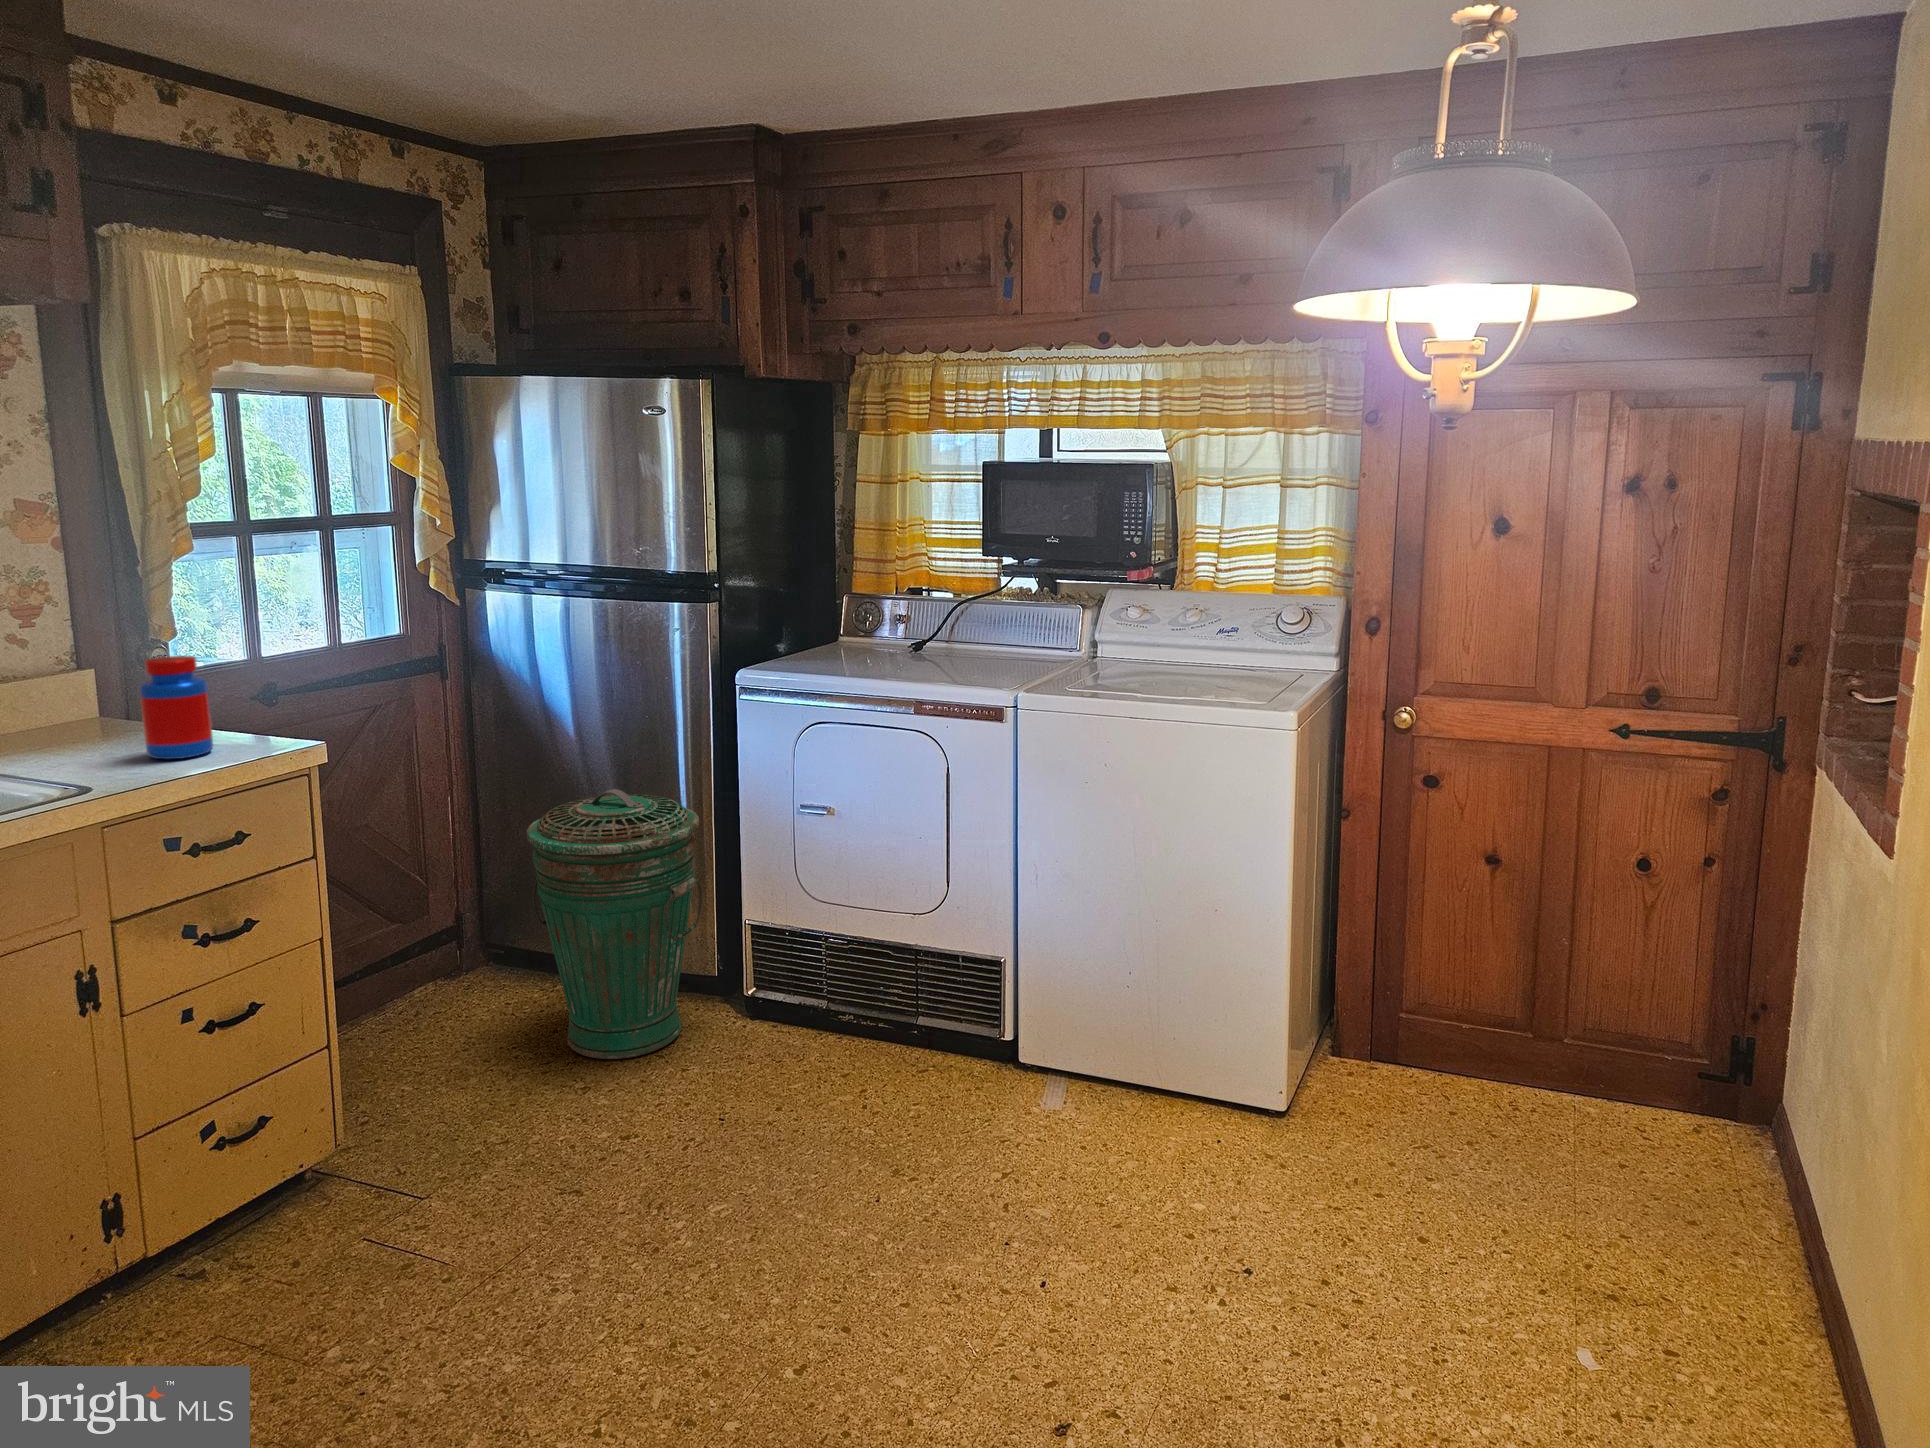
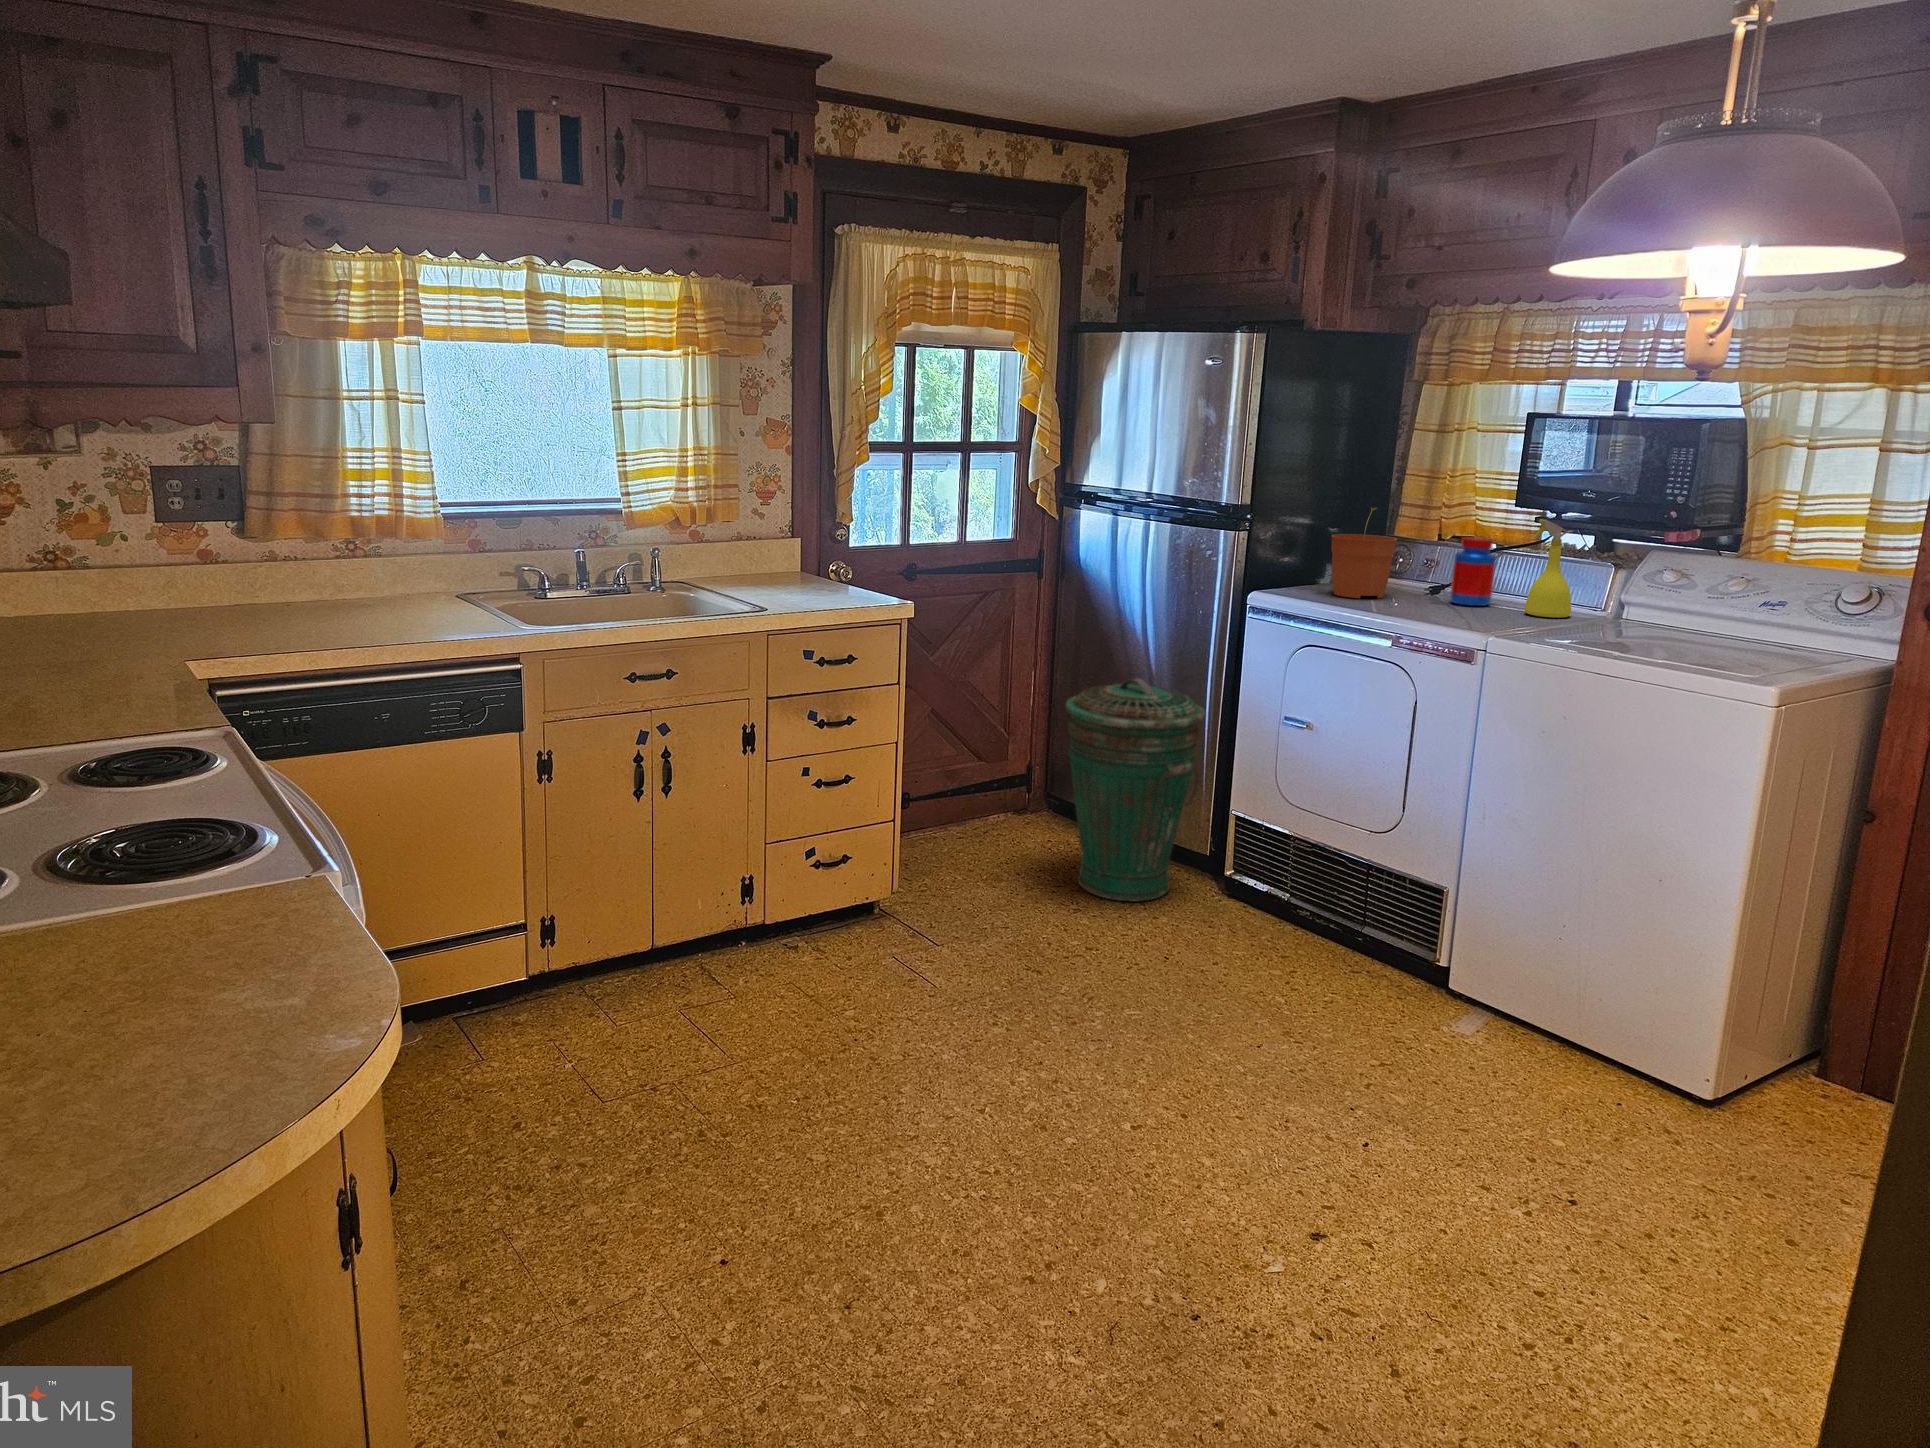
plant pot: none [808,567,876,666] -> present [1331,508,1397,598]
spray bottle: none [1012,568,1055,665] -> present [1524,519,1573,618]
jar: present [139,656,213,759] -> present [1450,537,1496,606]

